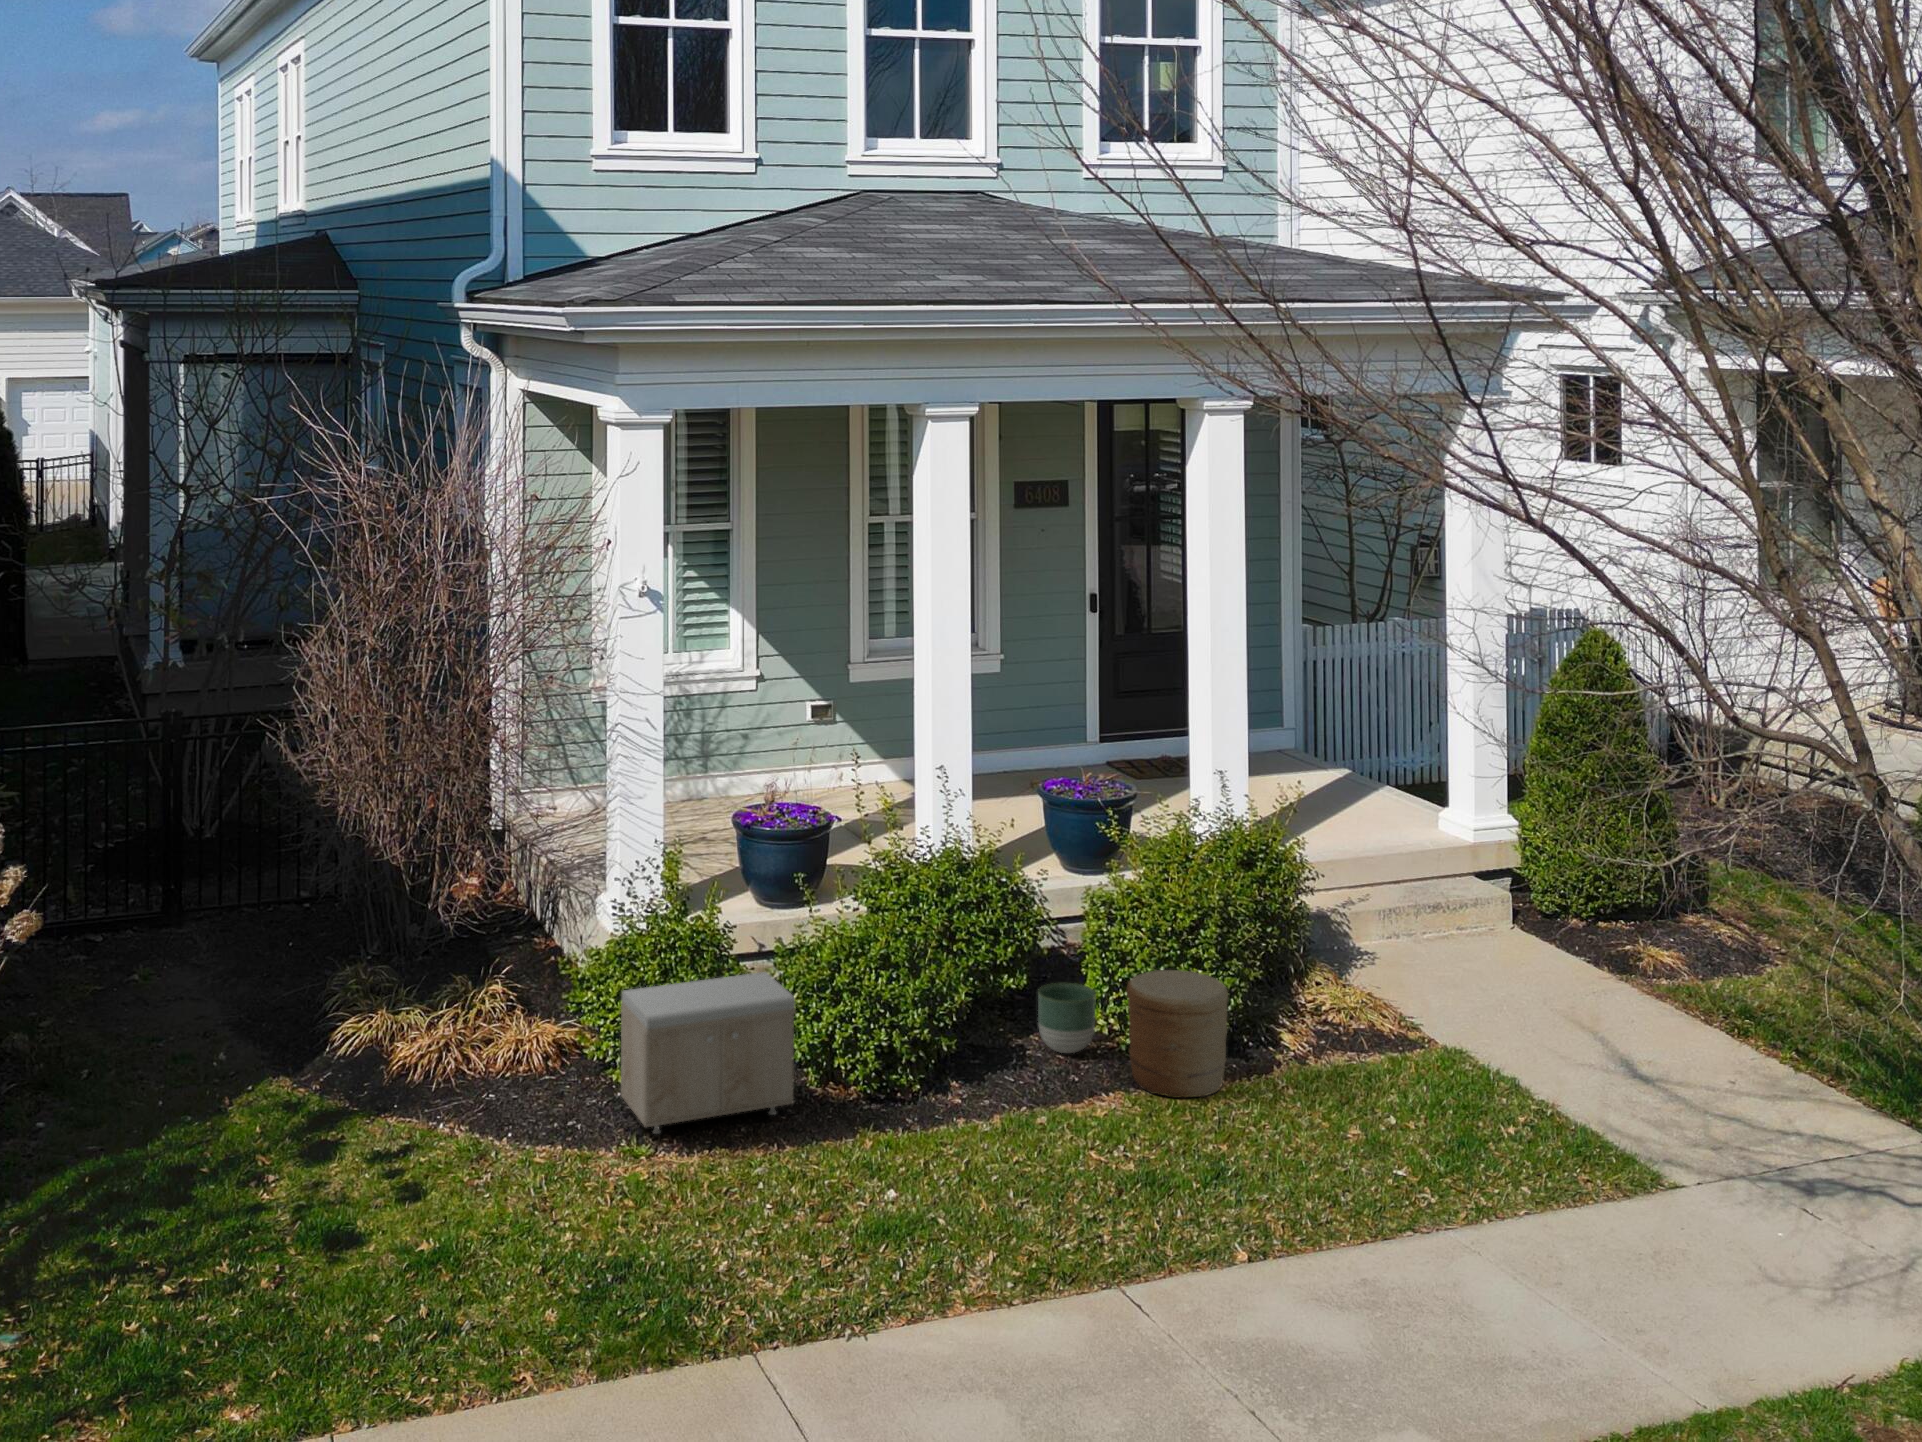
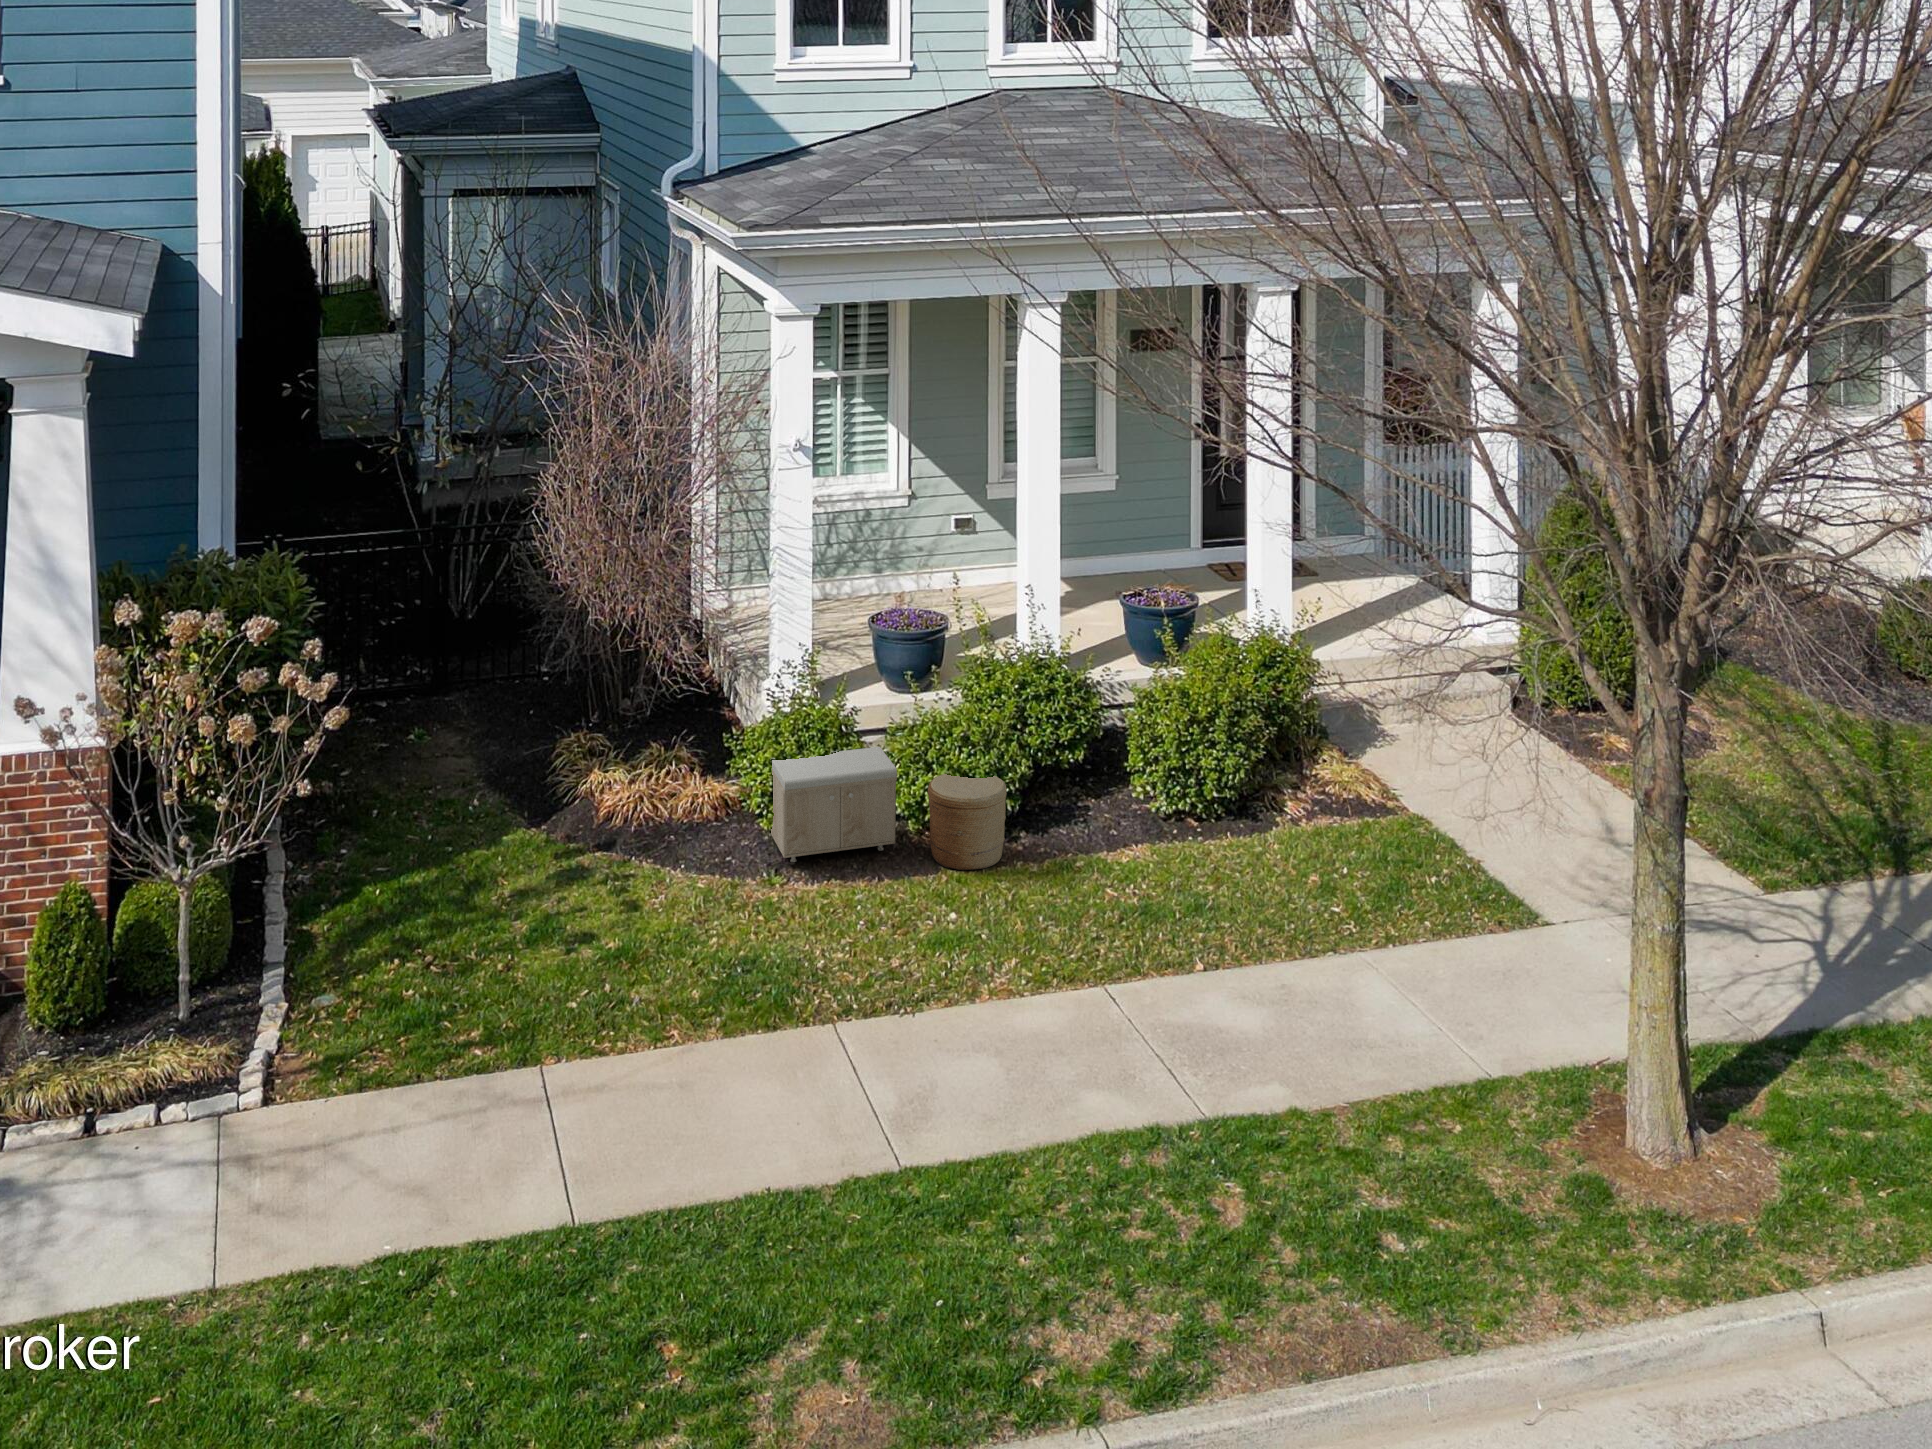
woven basket: present [1127,970,1228,1098] -> present [928,774,1007,870]
planter: present [1038,983,1095,1053] -> none [1092,757,1135,809]

